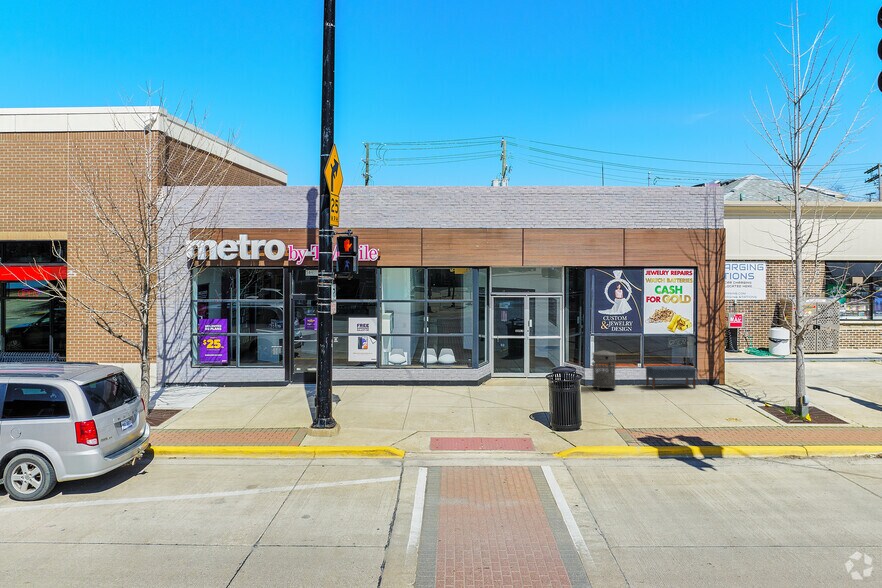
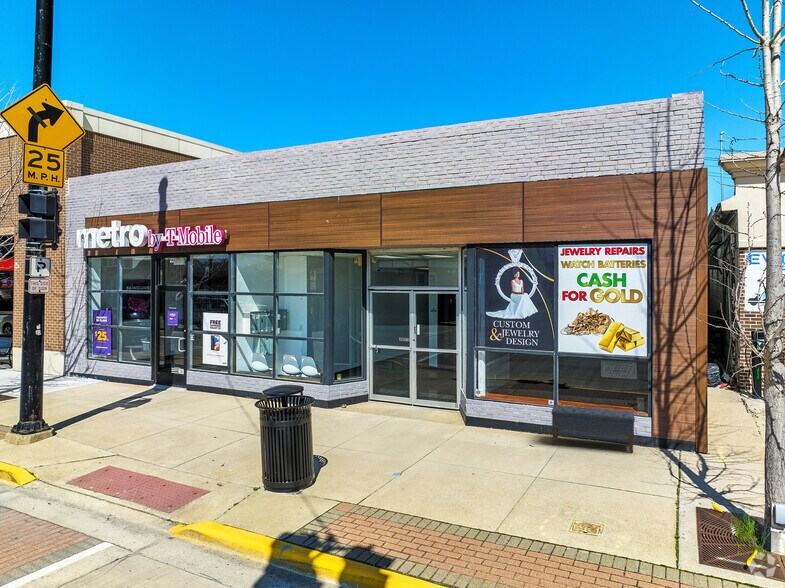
trash can: present [592,351,616,390] -> none [460,373,498,438]

